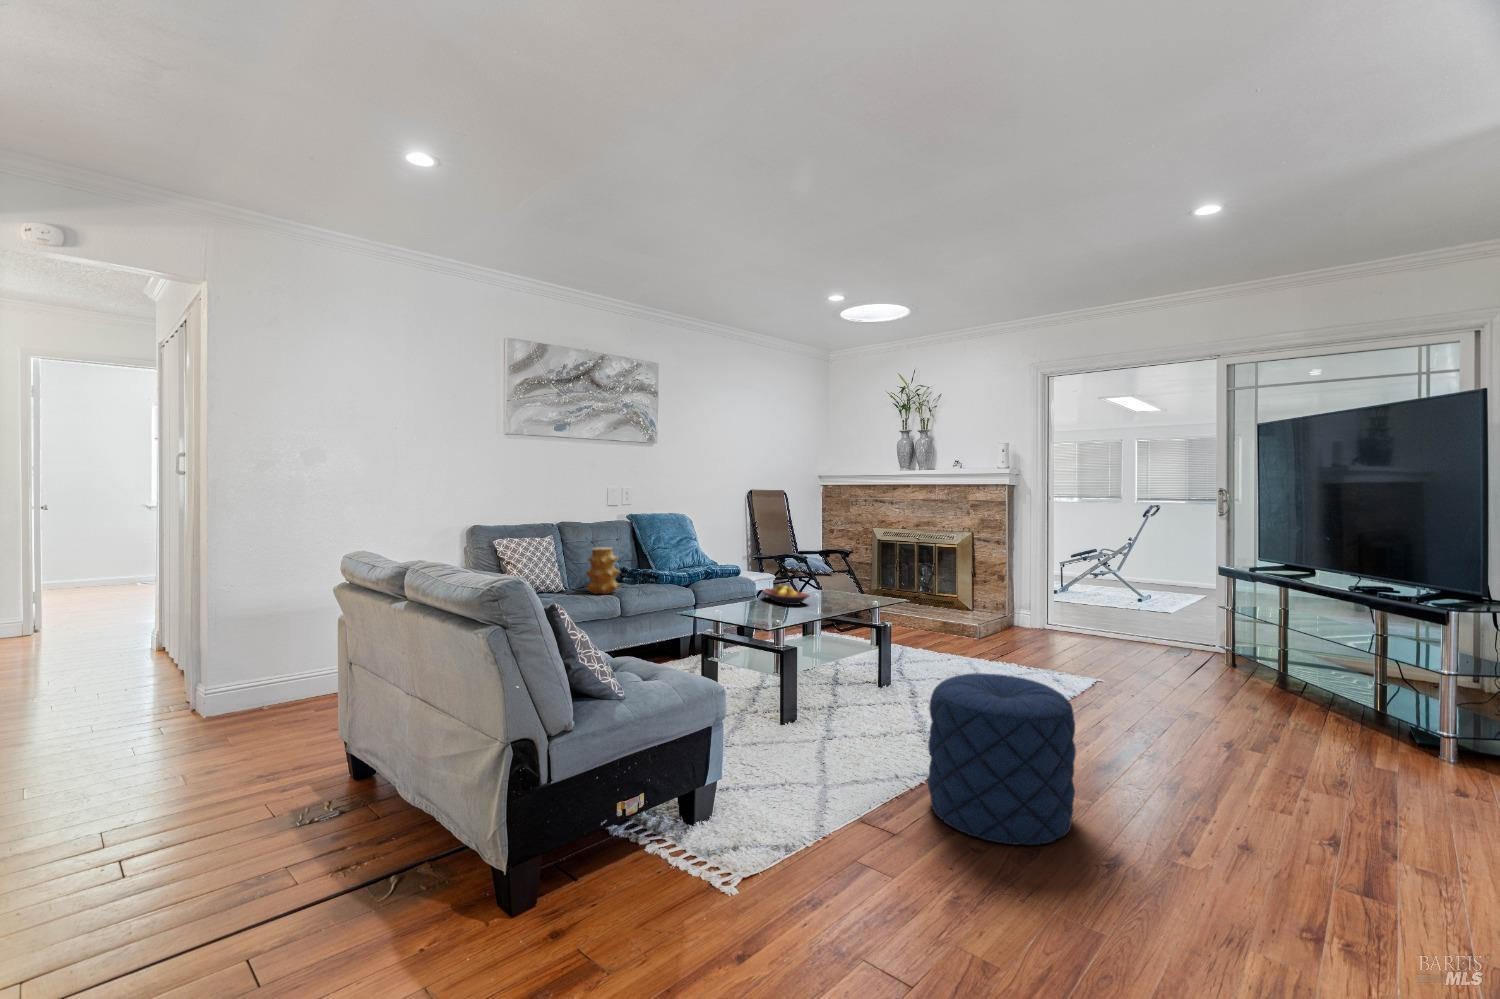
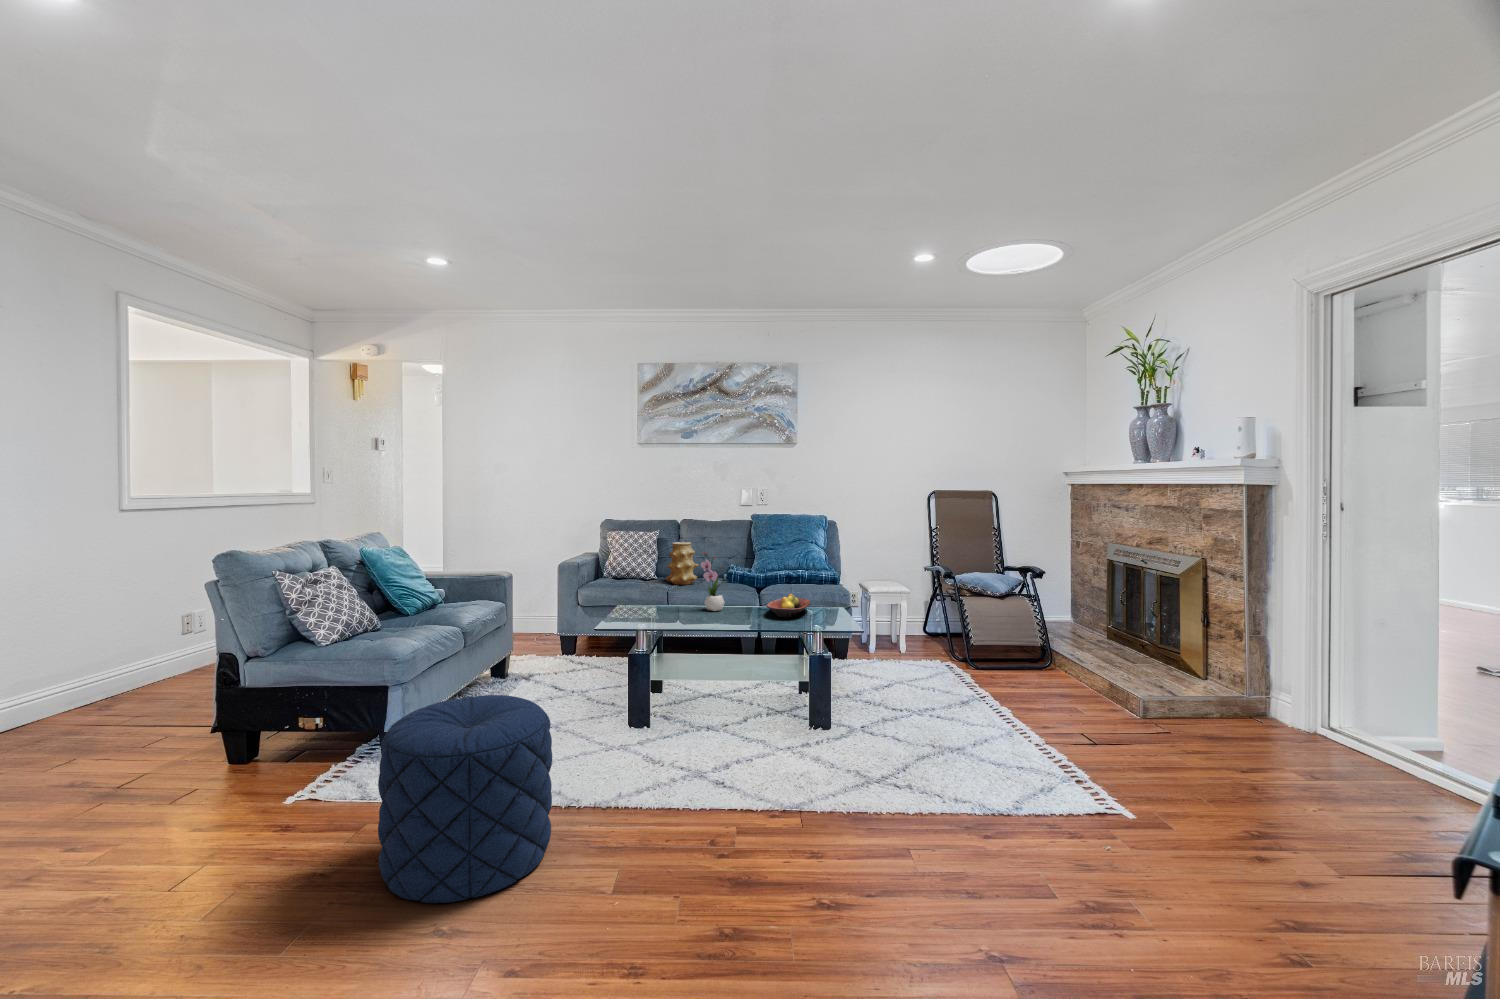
flower arrangement: none [723,551,742,609] -> present [701,552,725,611]

